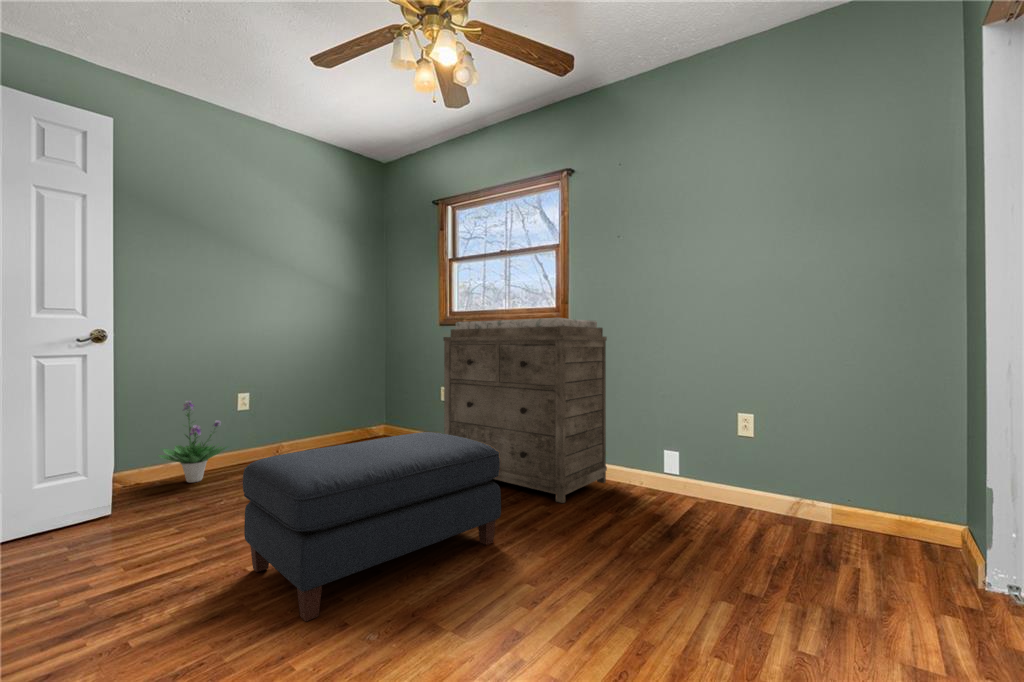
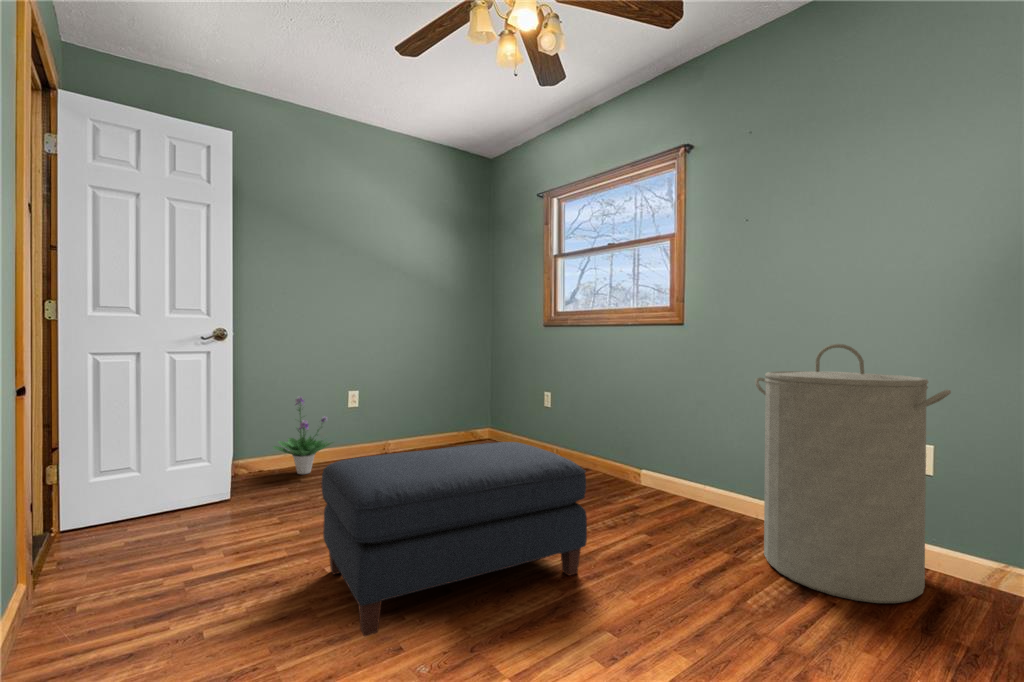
dresser: present [443,318,607,503] -> none [538,316,730,535]
laundry hamper: none [629,339,764,536] -> present [755,344,951,603]

